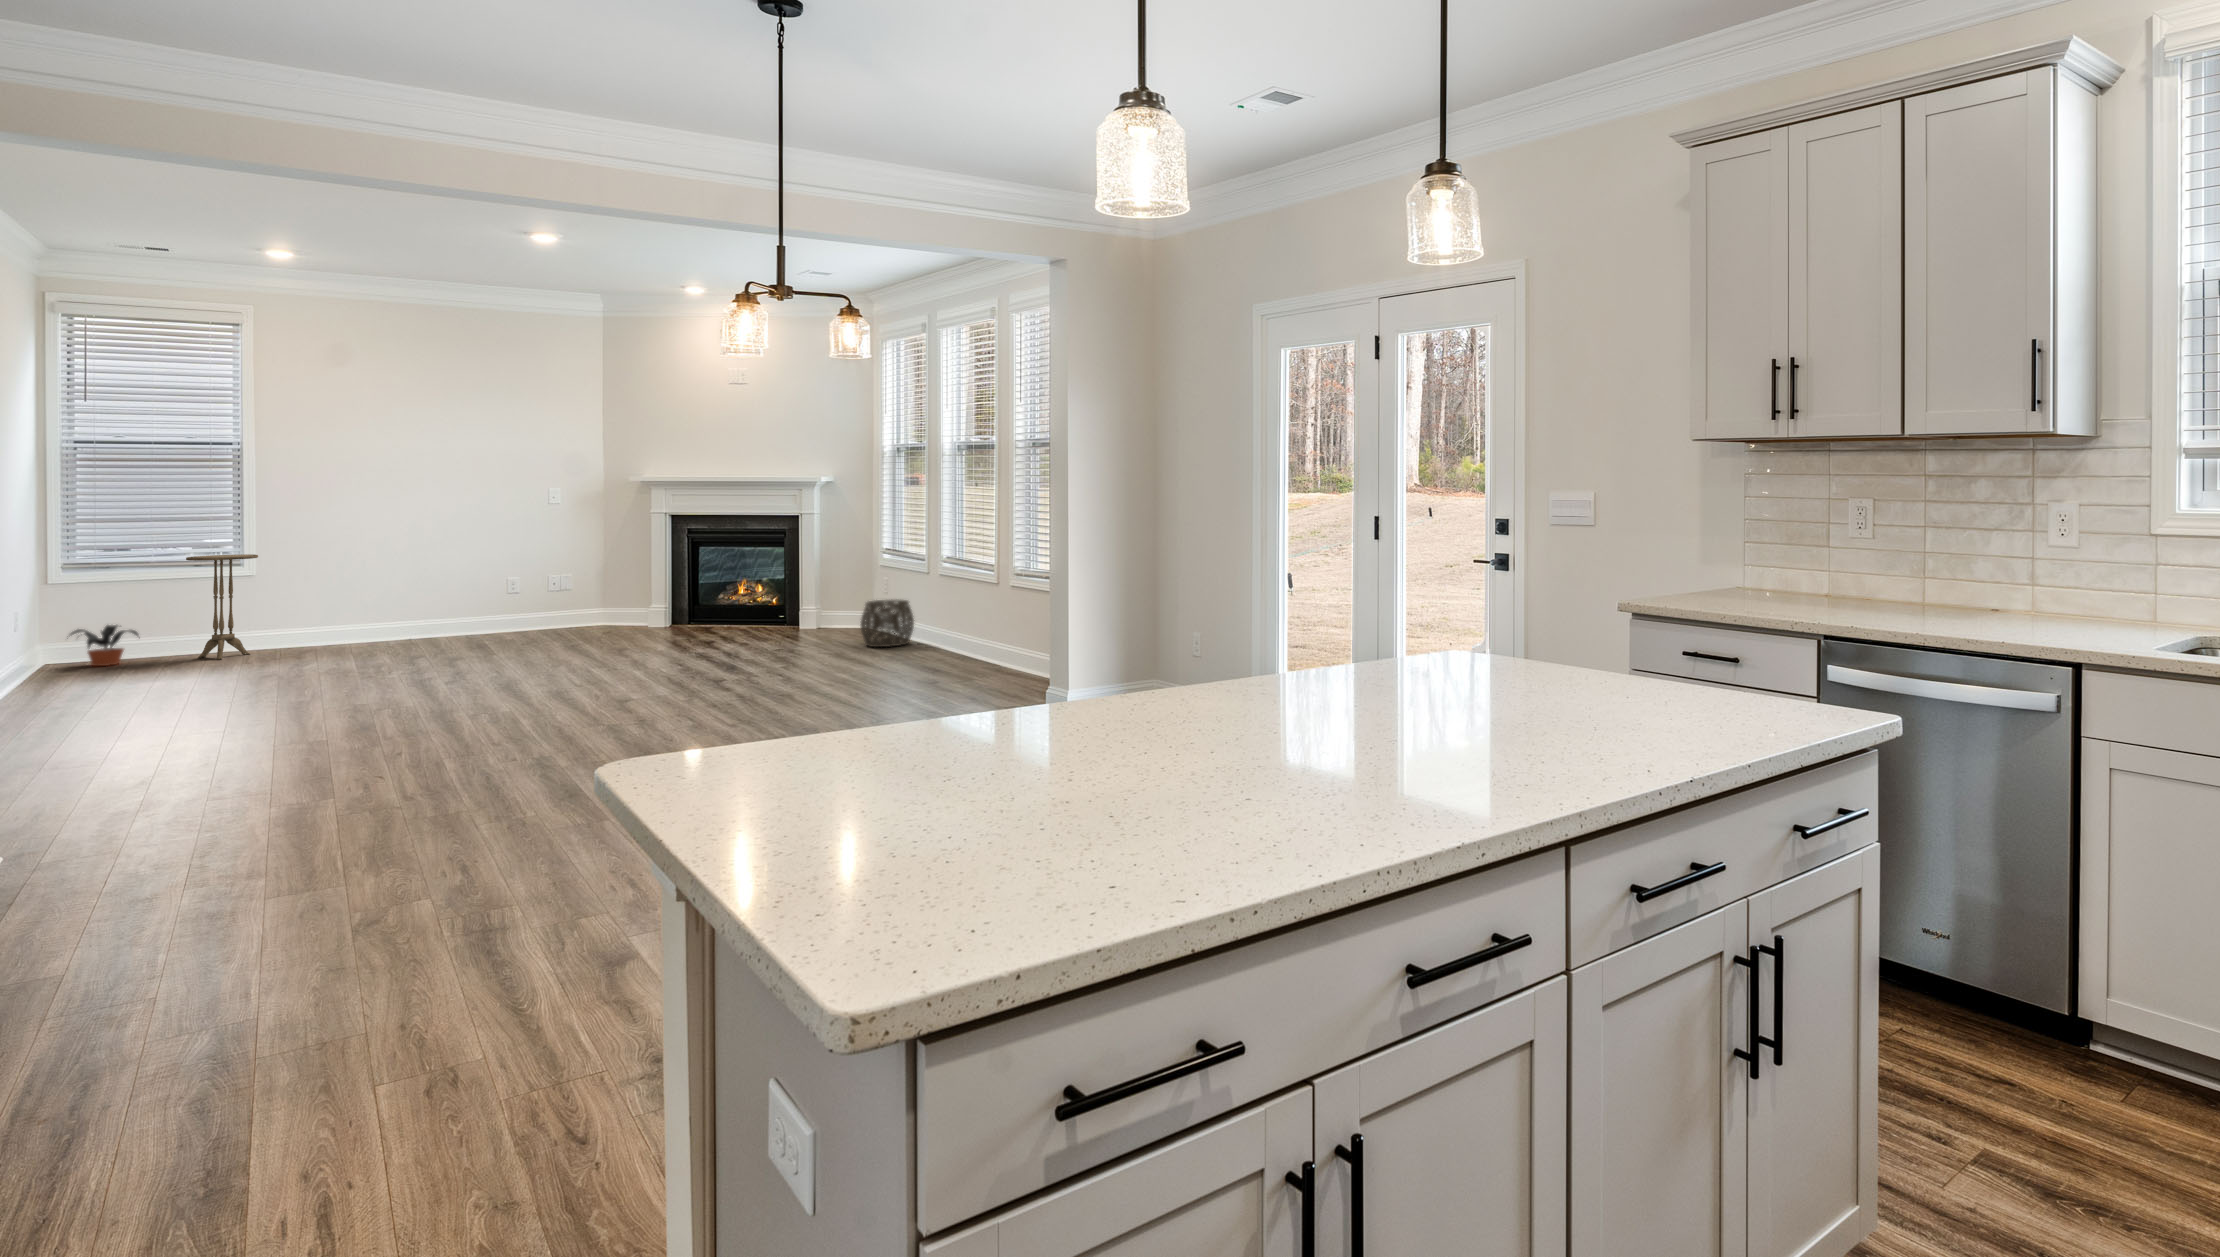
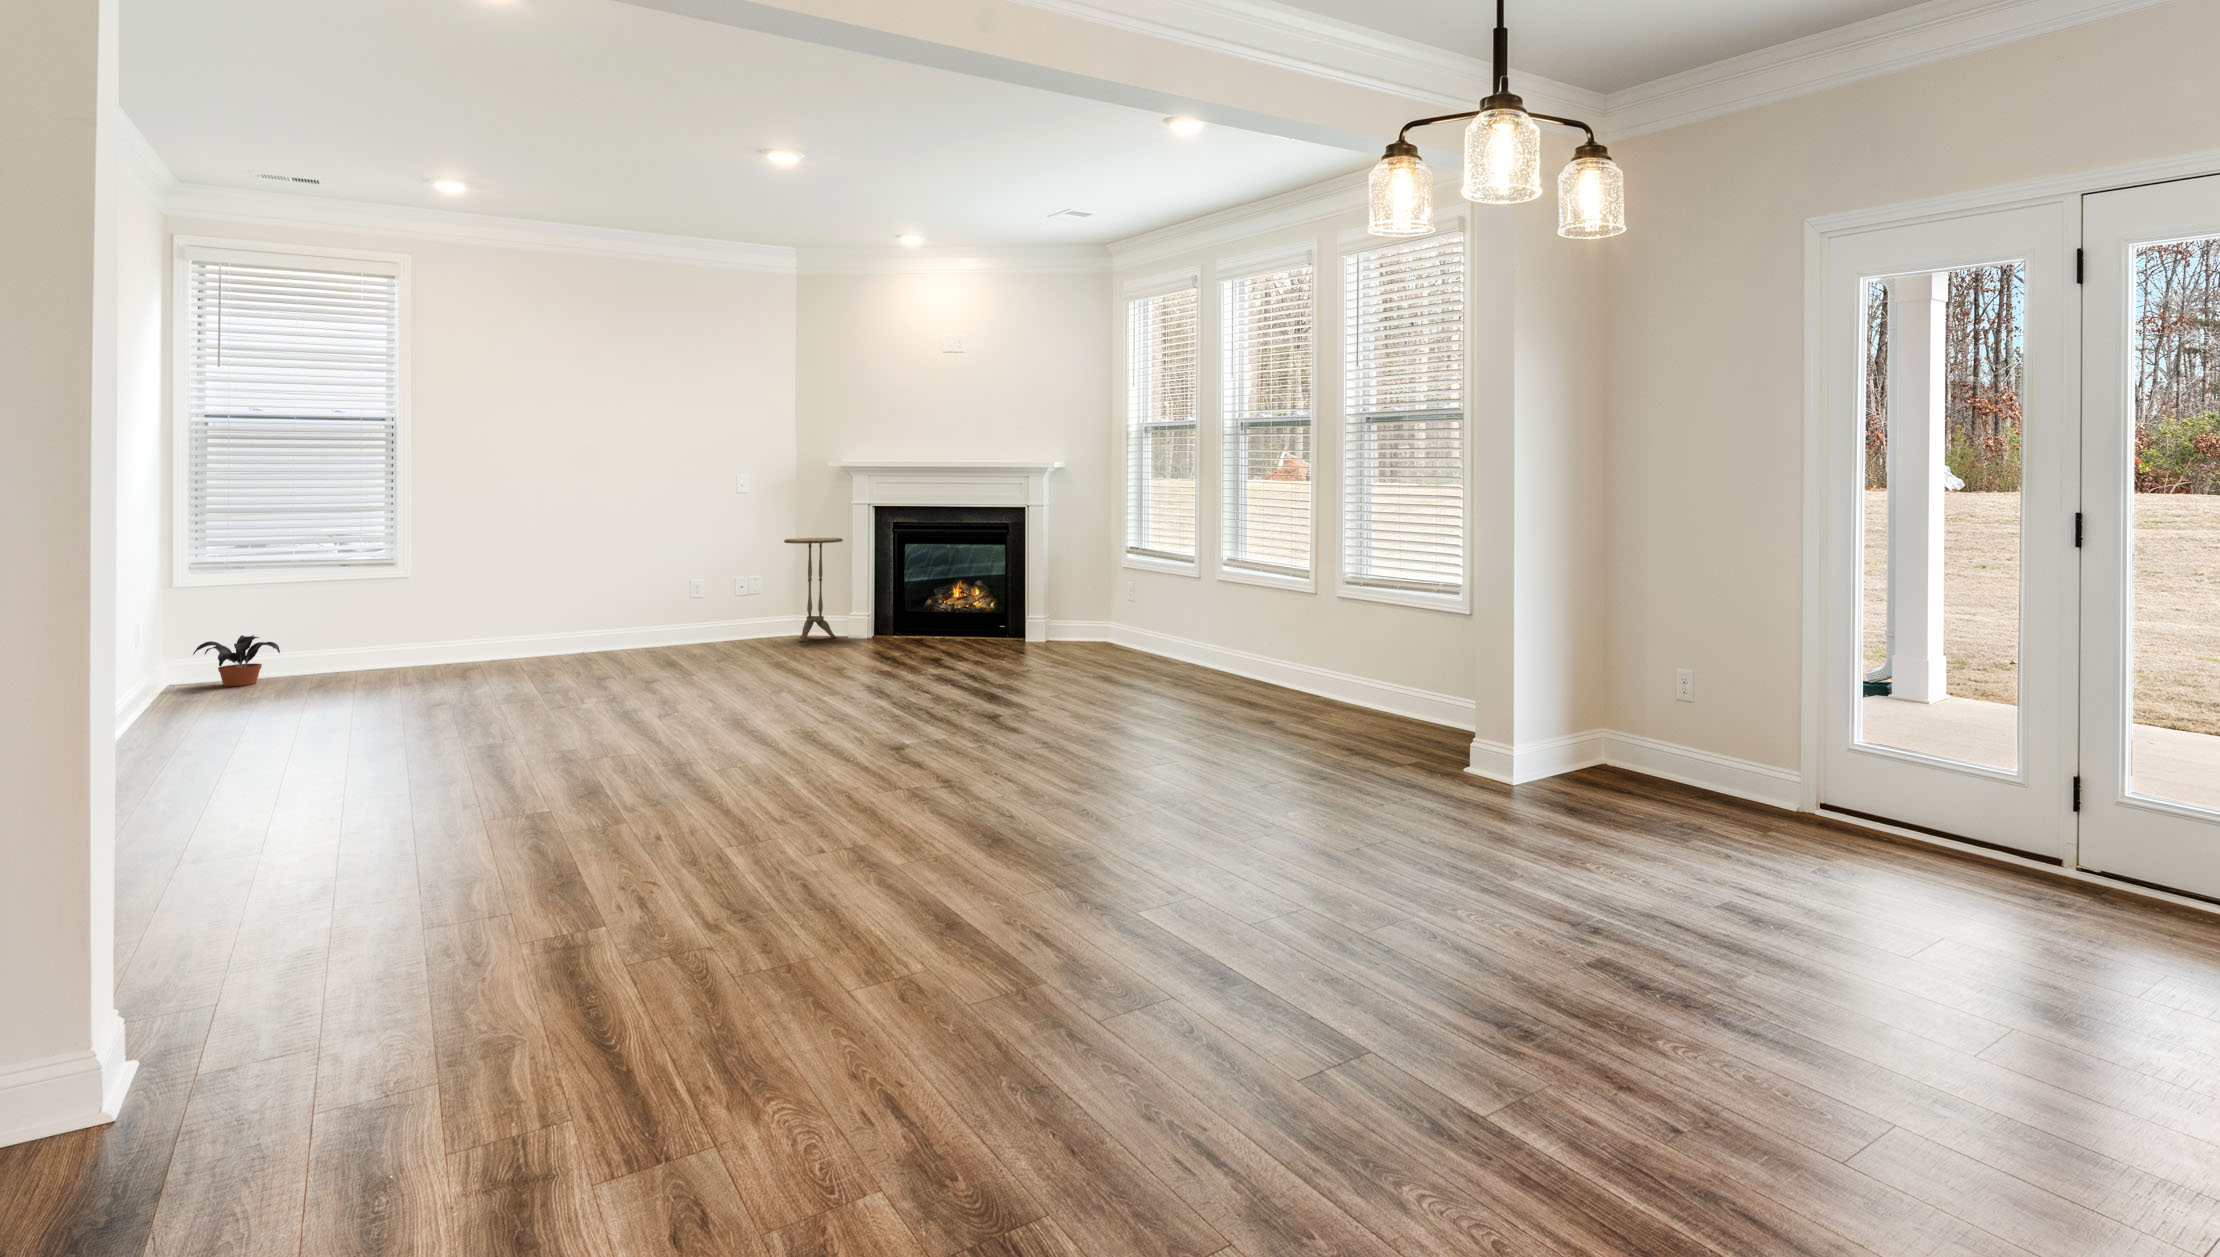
side table: present [186,554,258,660] -> present [784,538,843,642]
woven basket: present [860,599,914,647] -> none [1117,609,1179,666]

